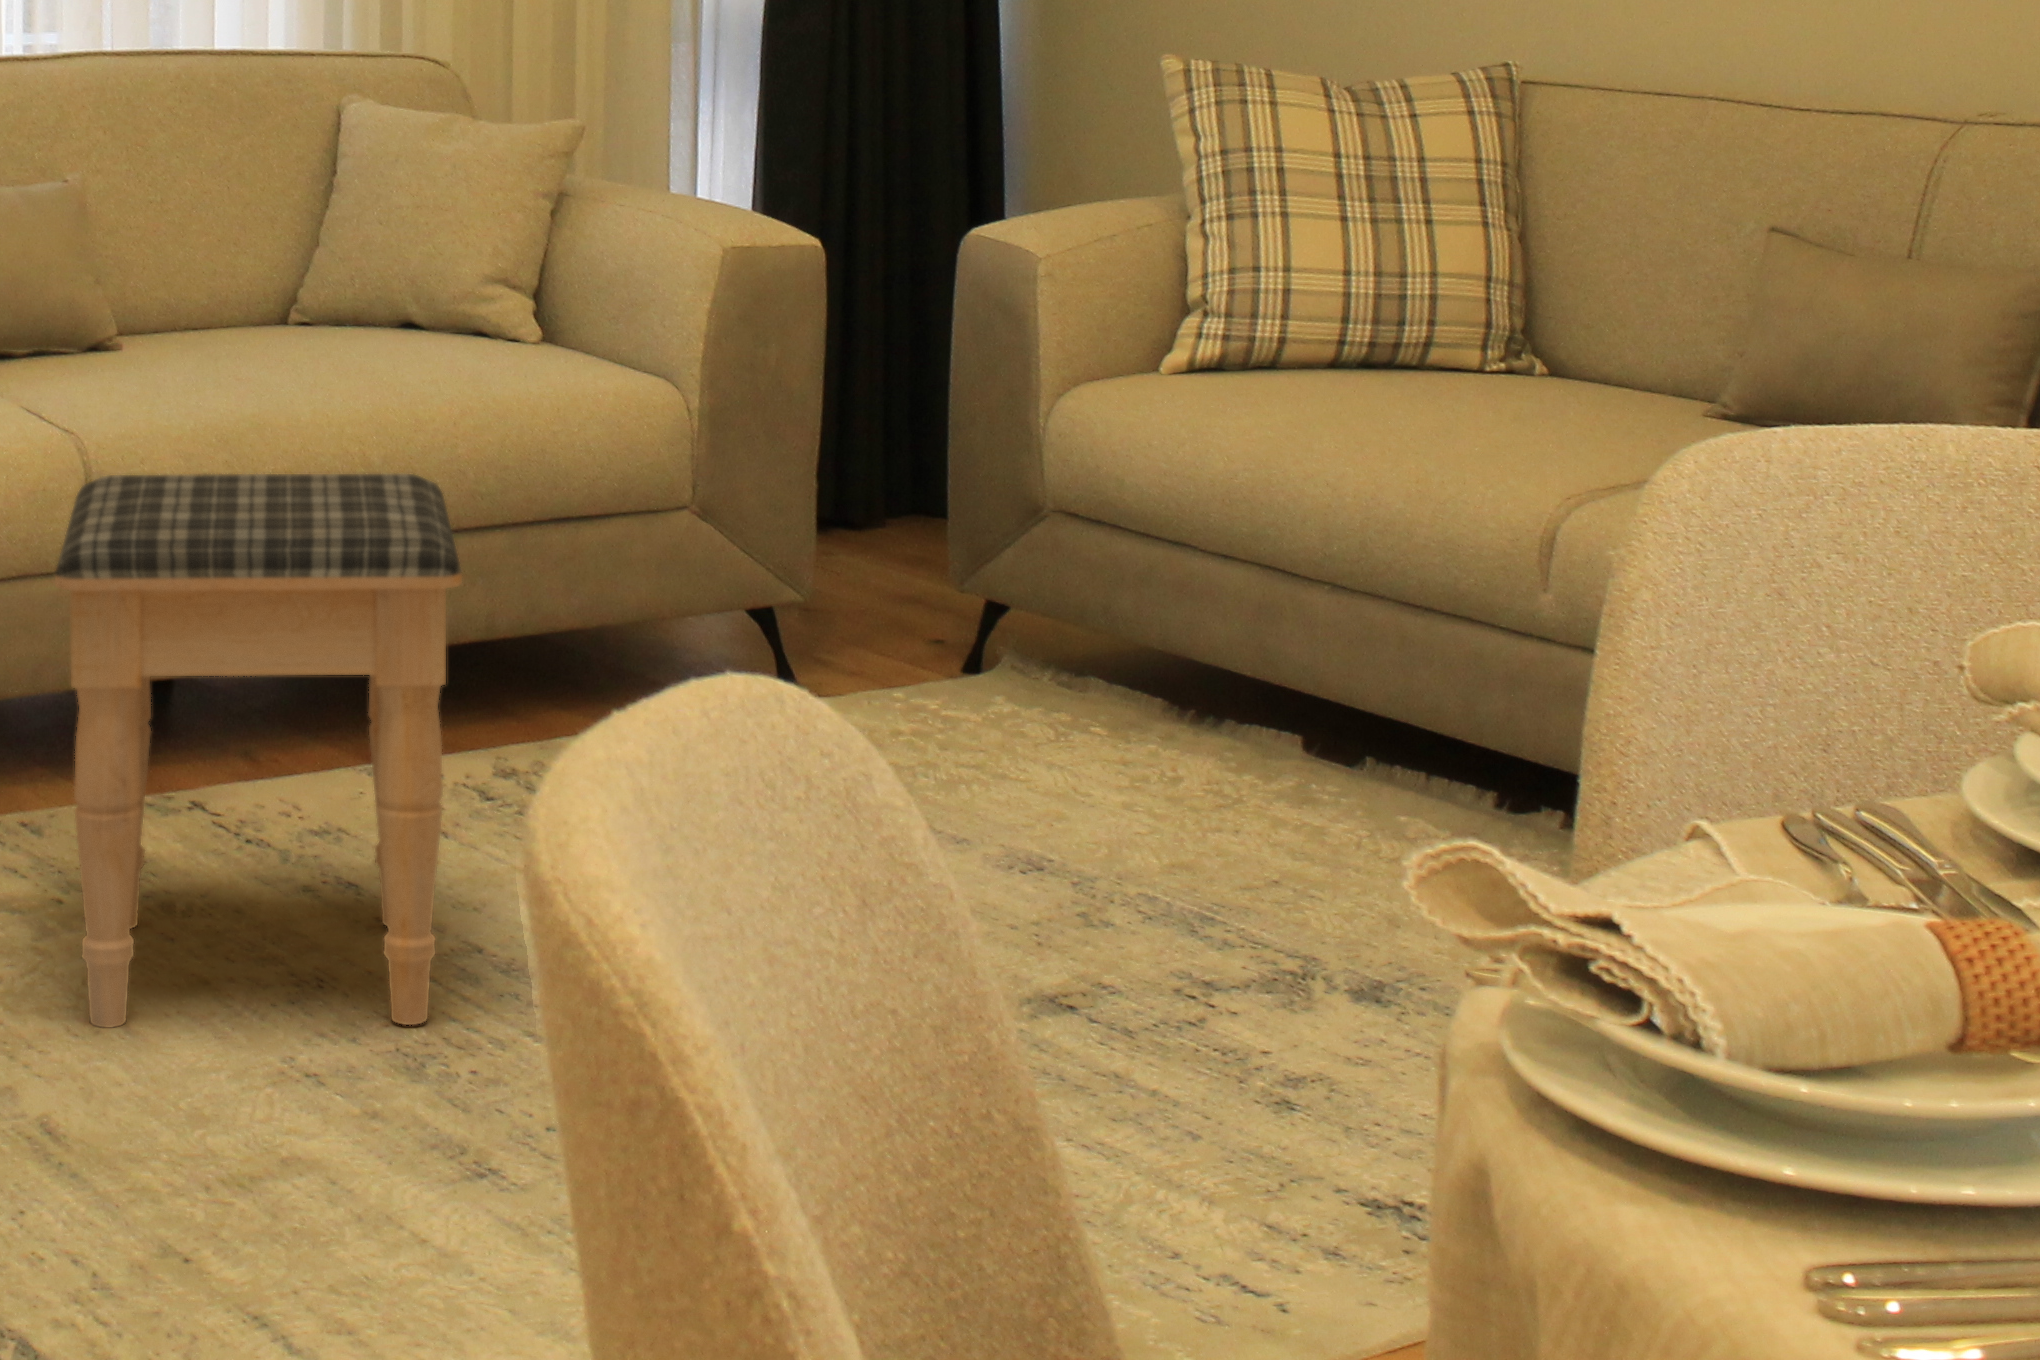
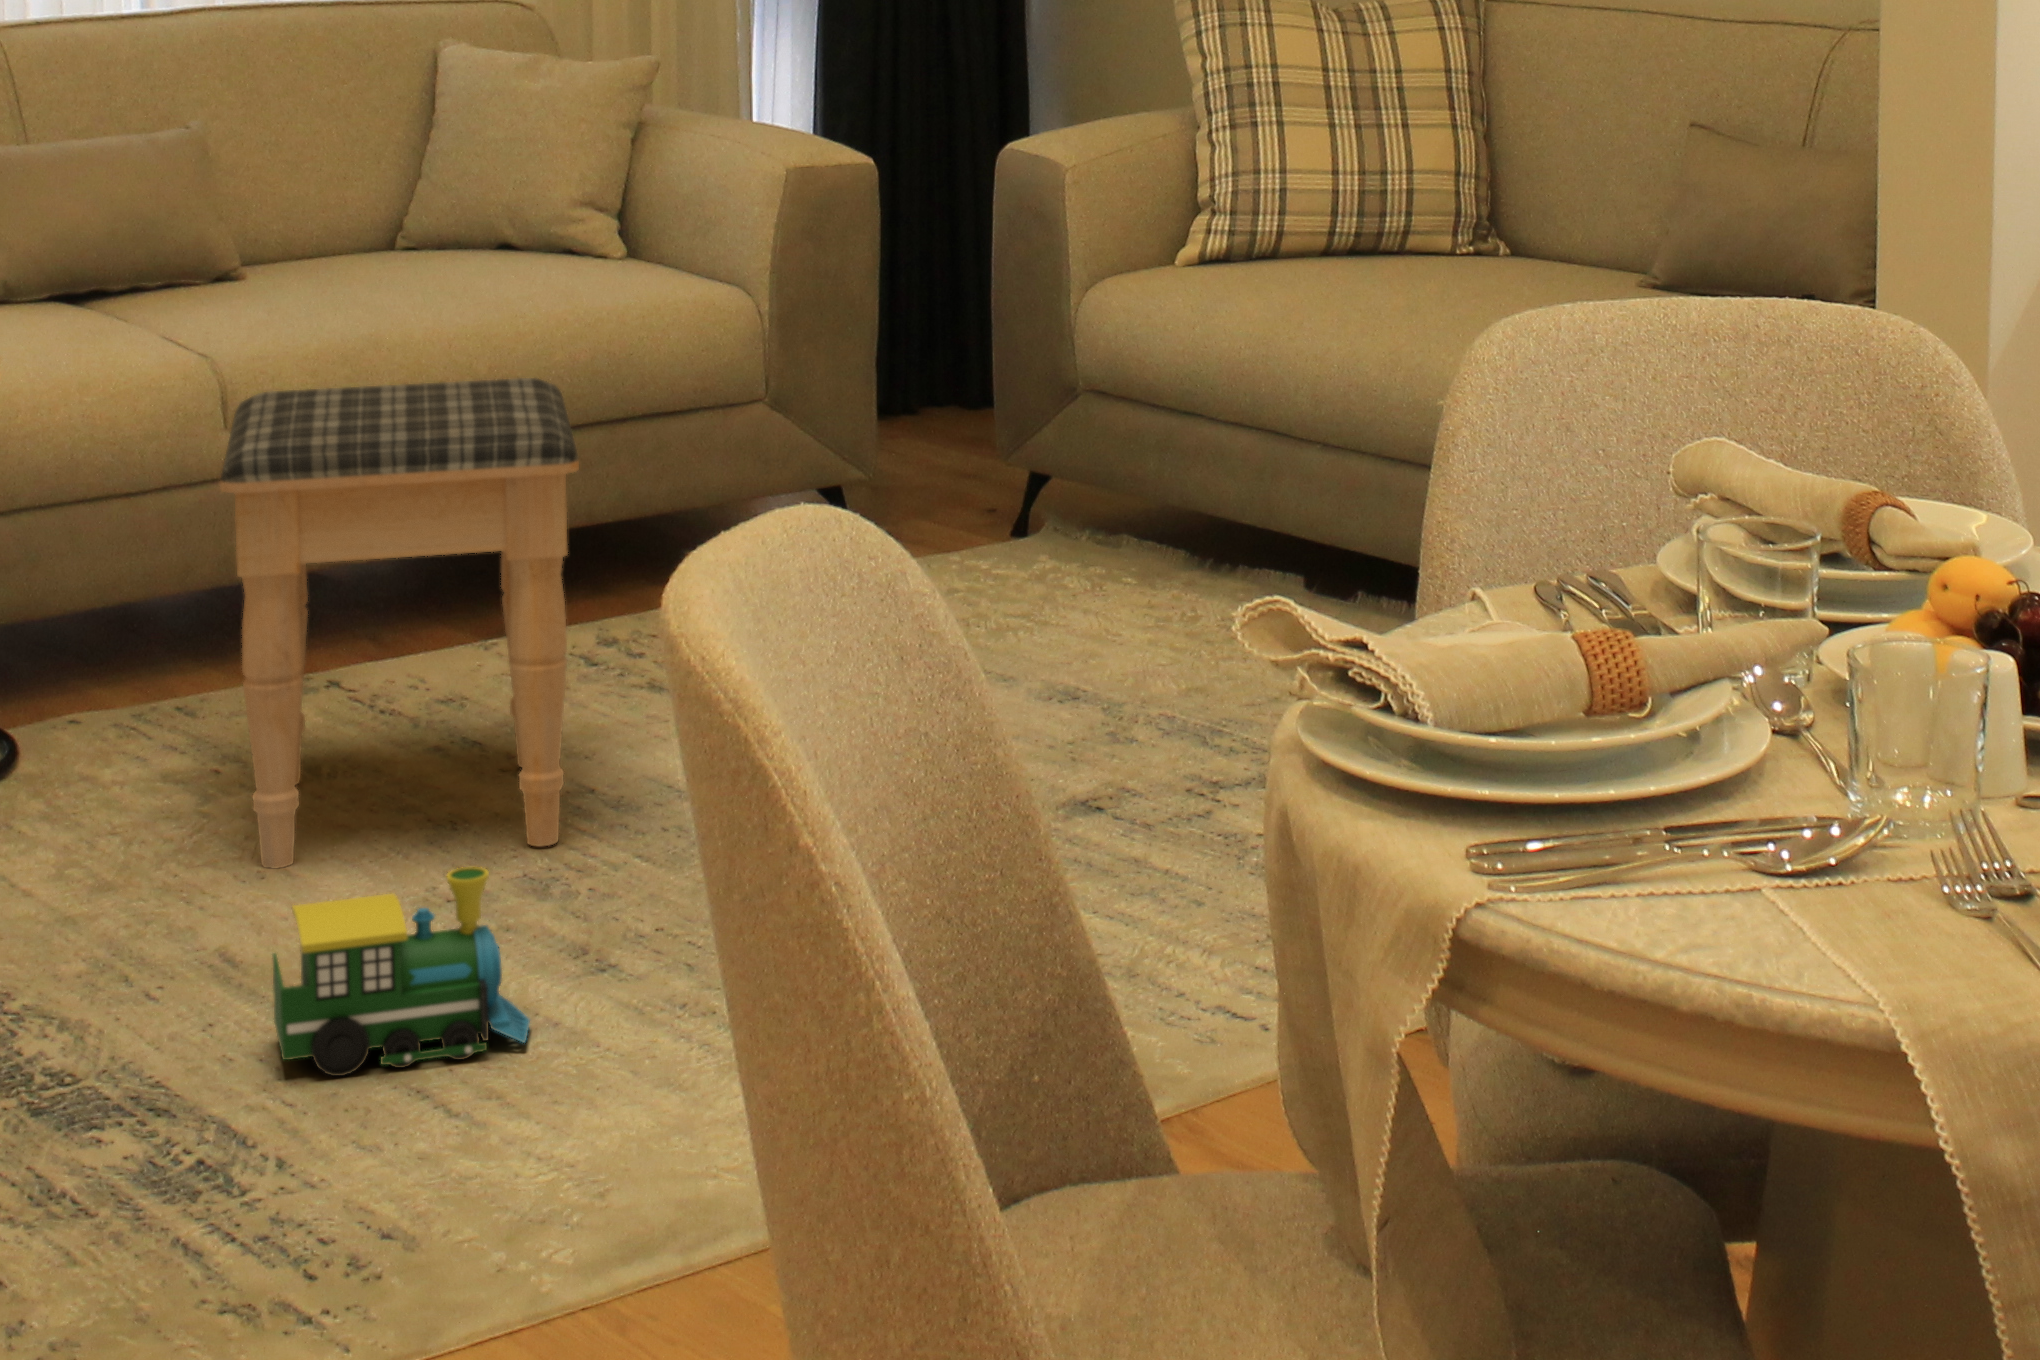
toy train: none [95,1054,391,1296] -> present [273,867,530,1076]

